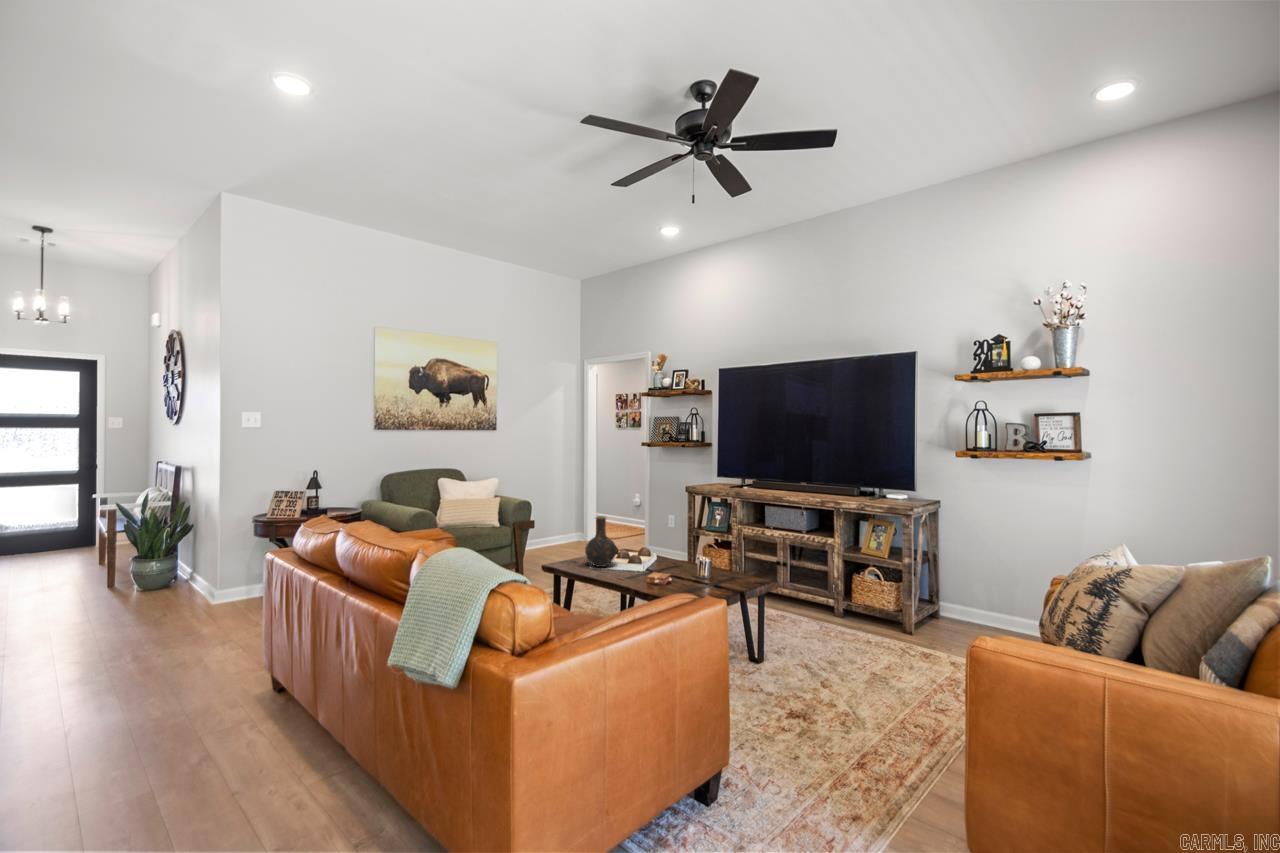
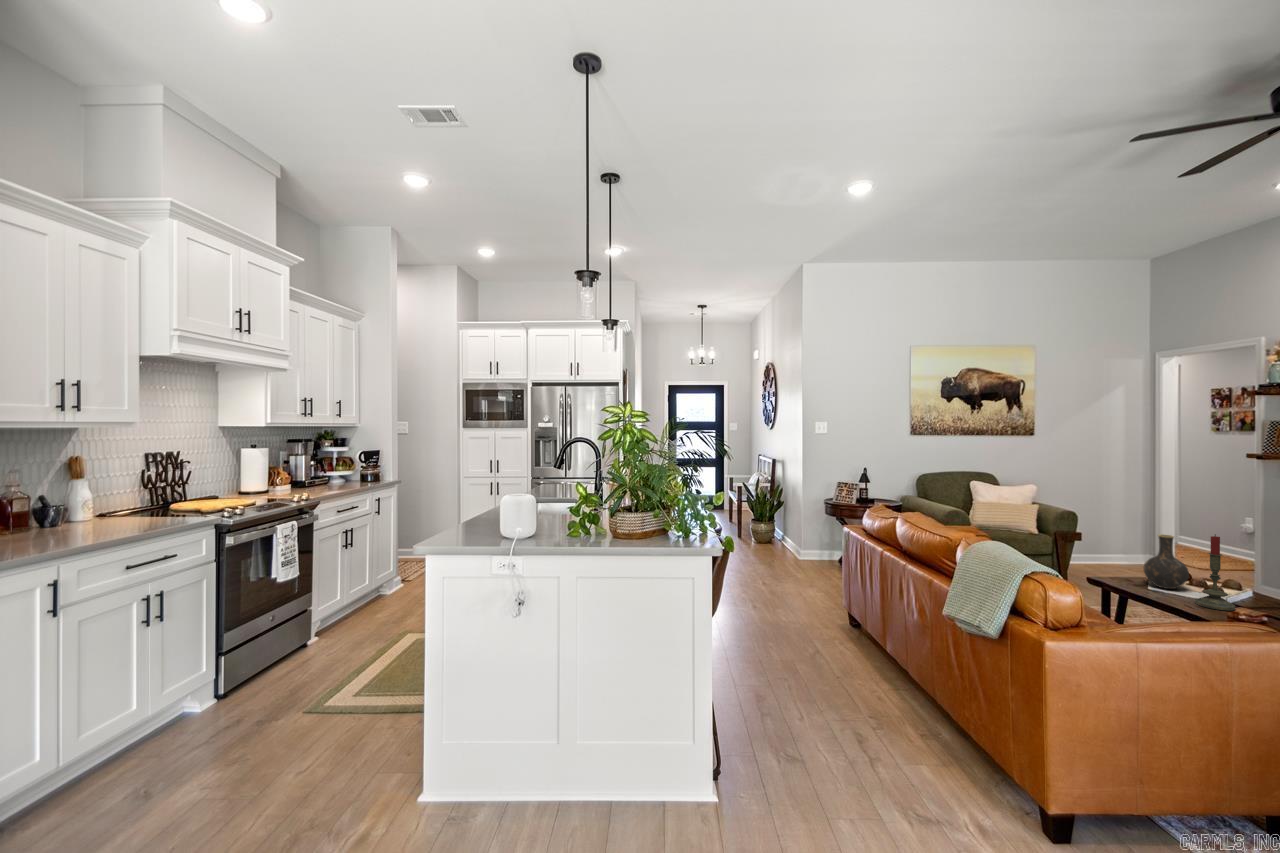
candle: none [622,511,647,579] -> present [1195,534,1235,611]

